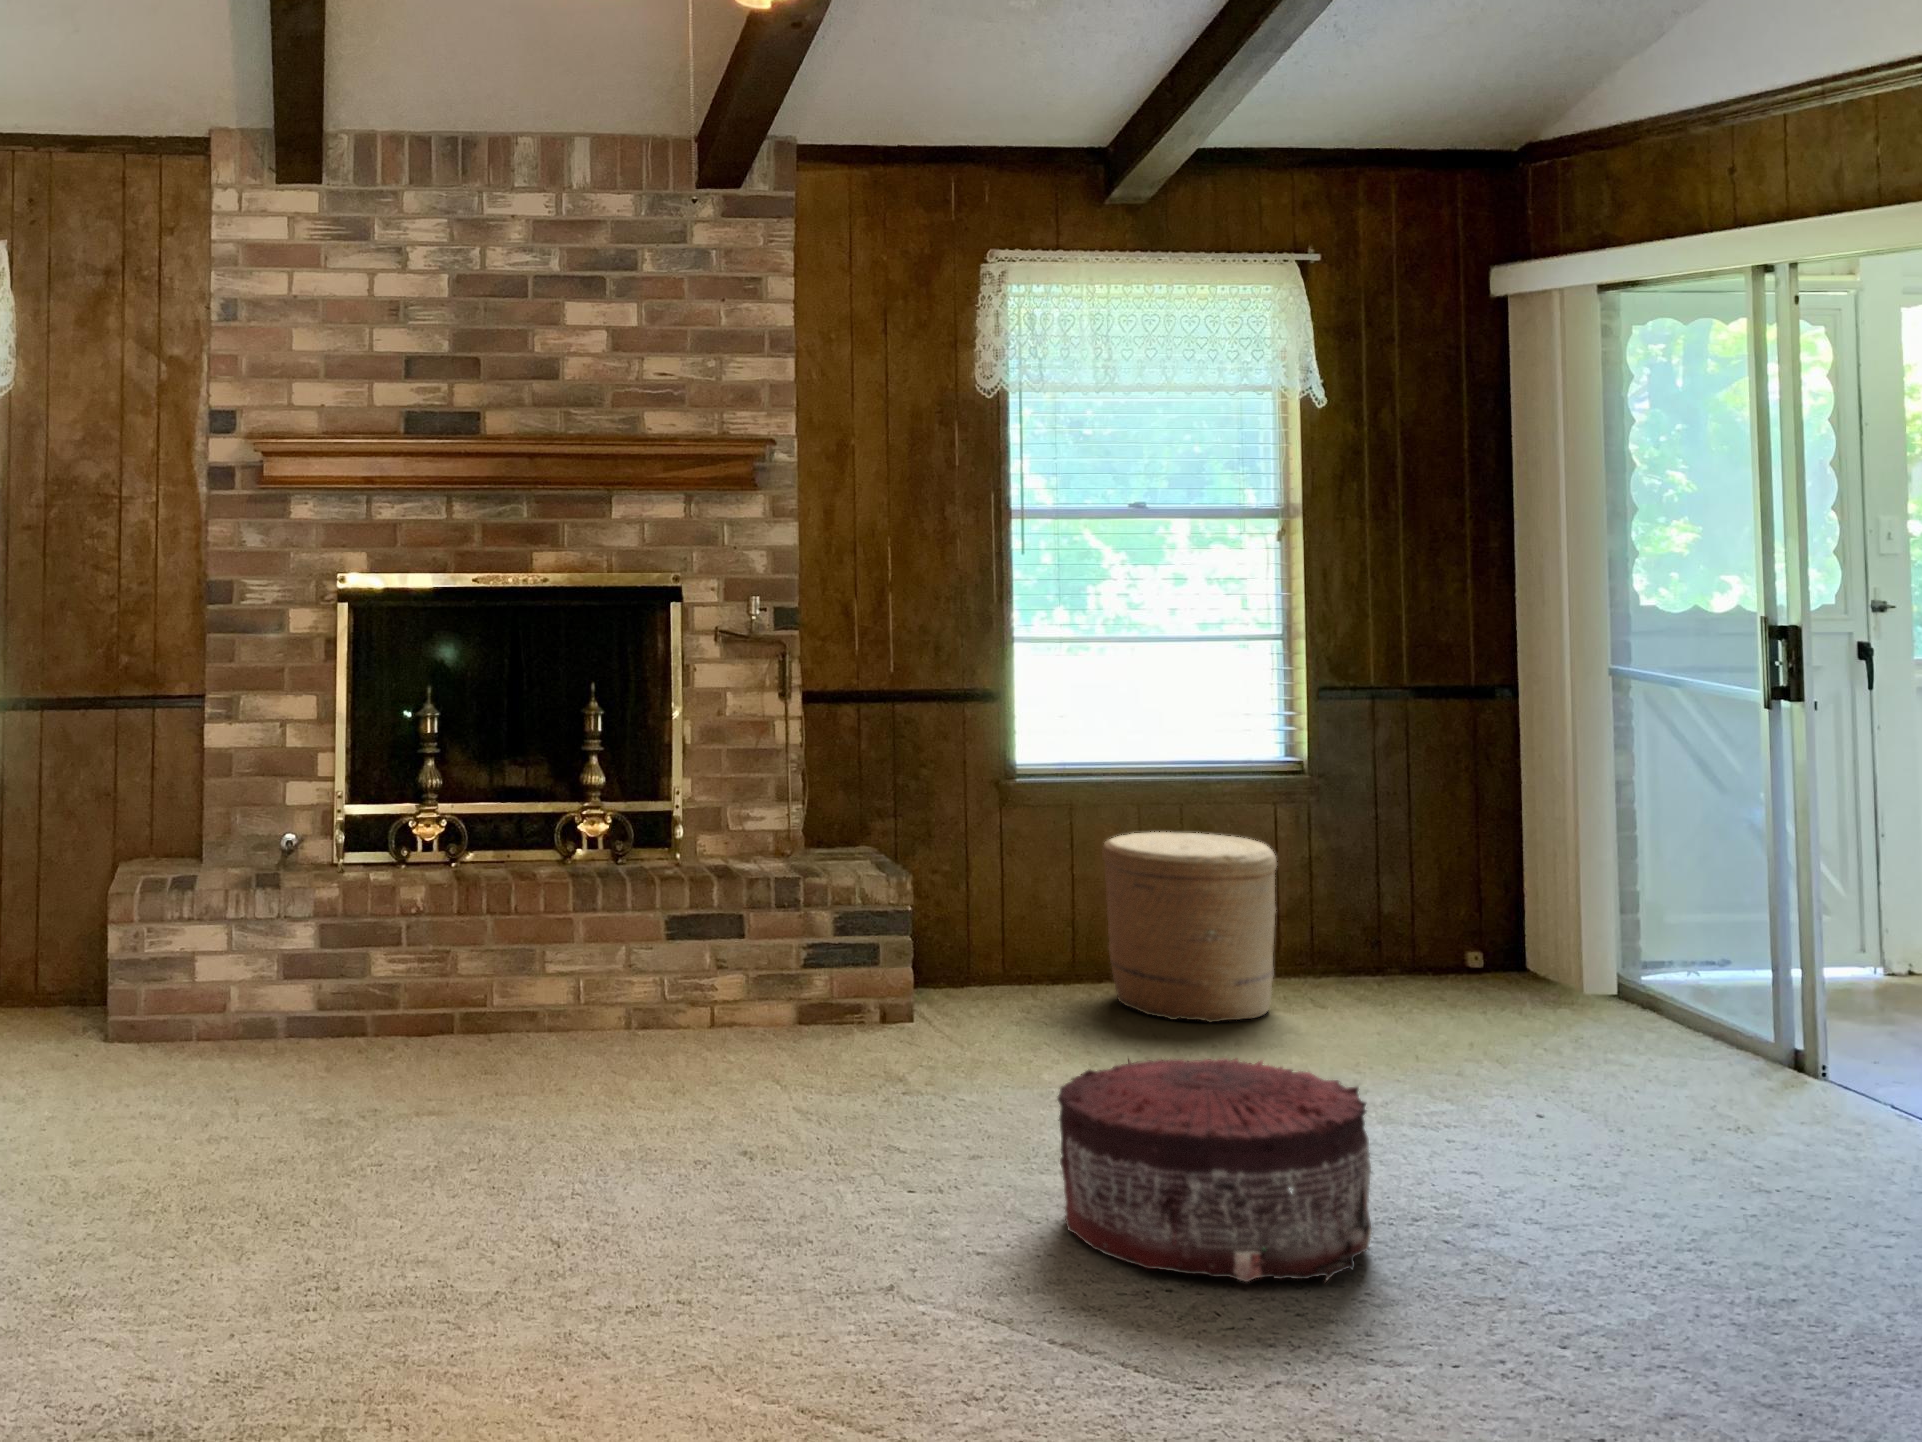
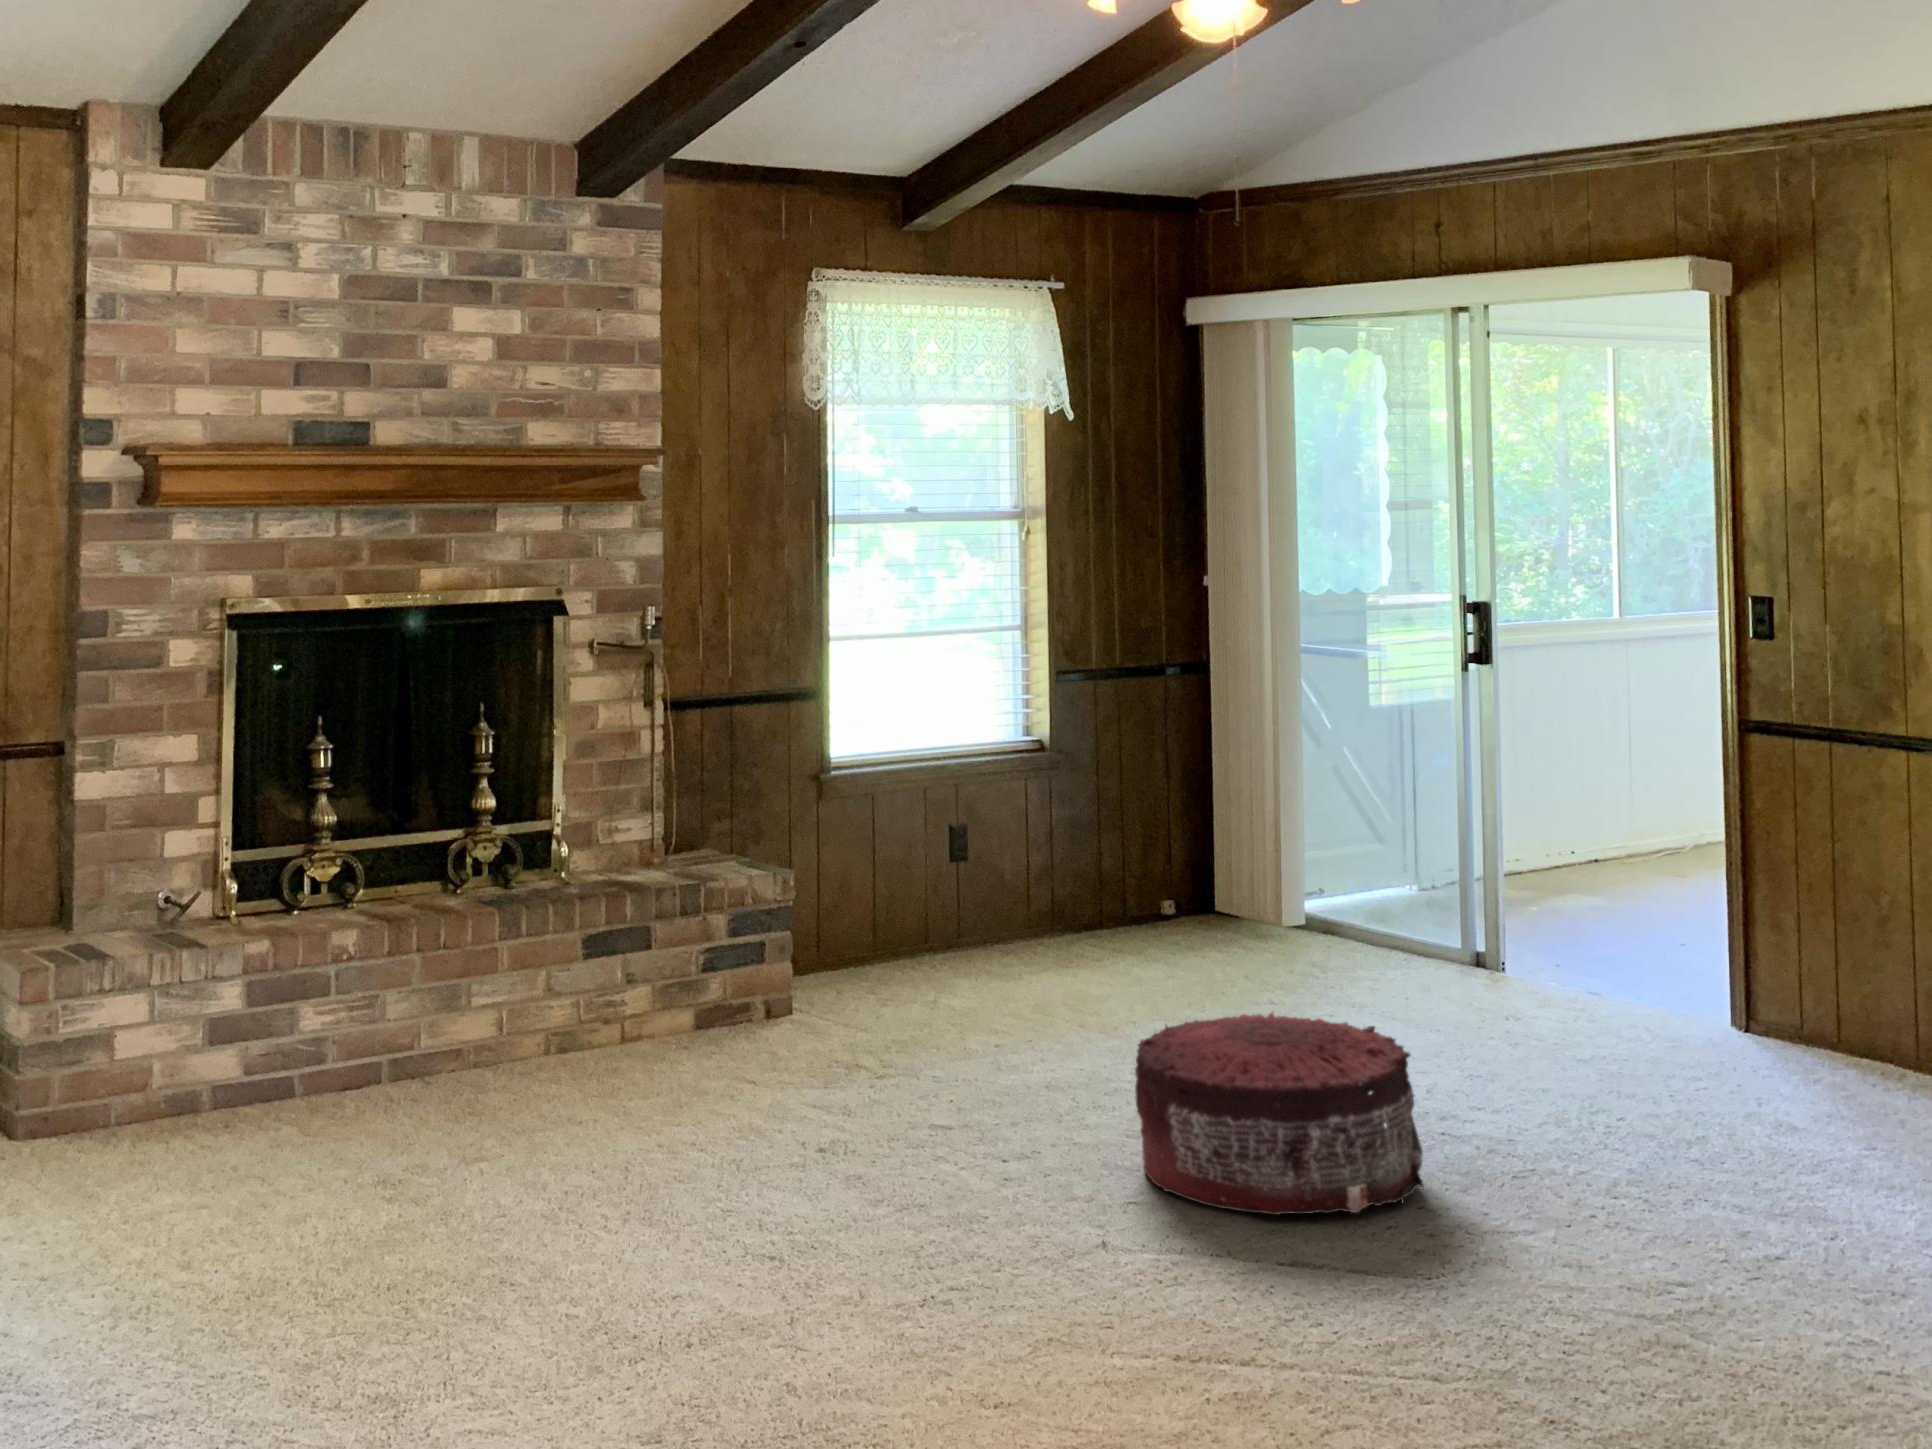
woven basket: present [1102,832,1277,1022] -> none [919,810,1075,984]

